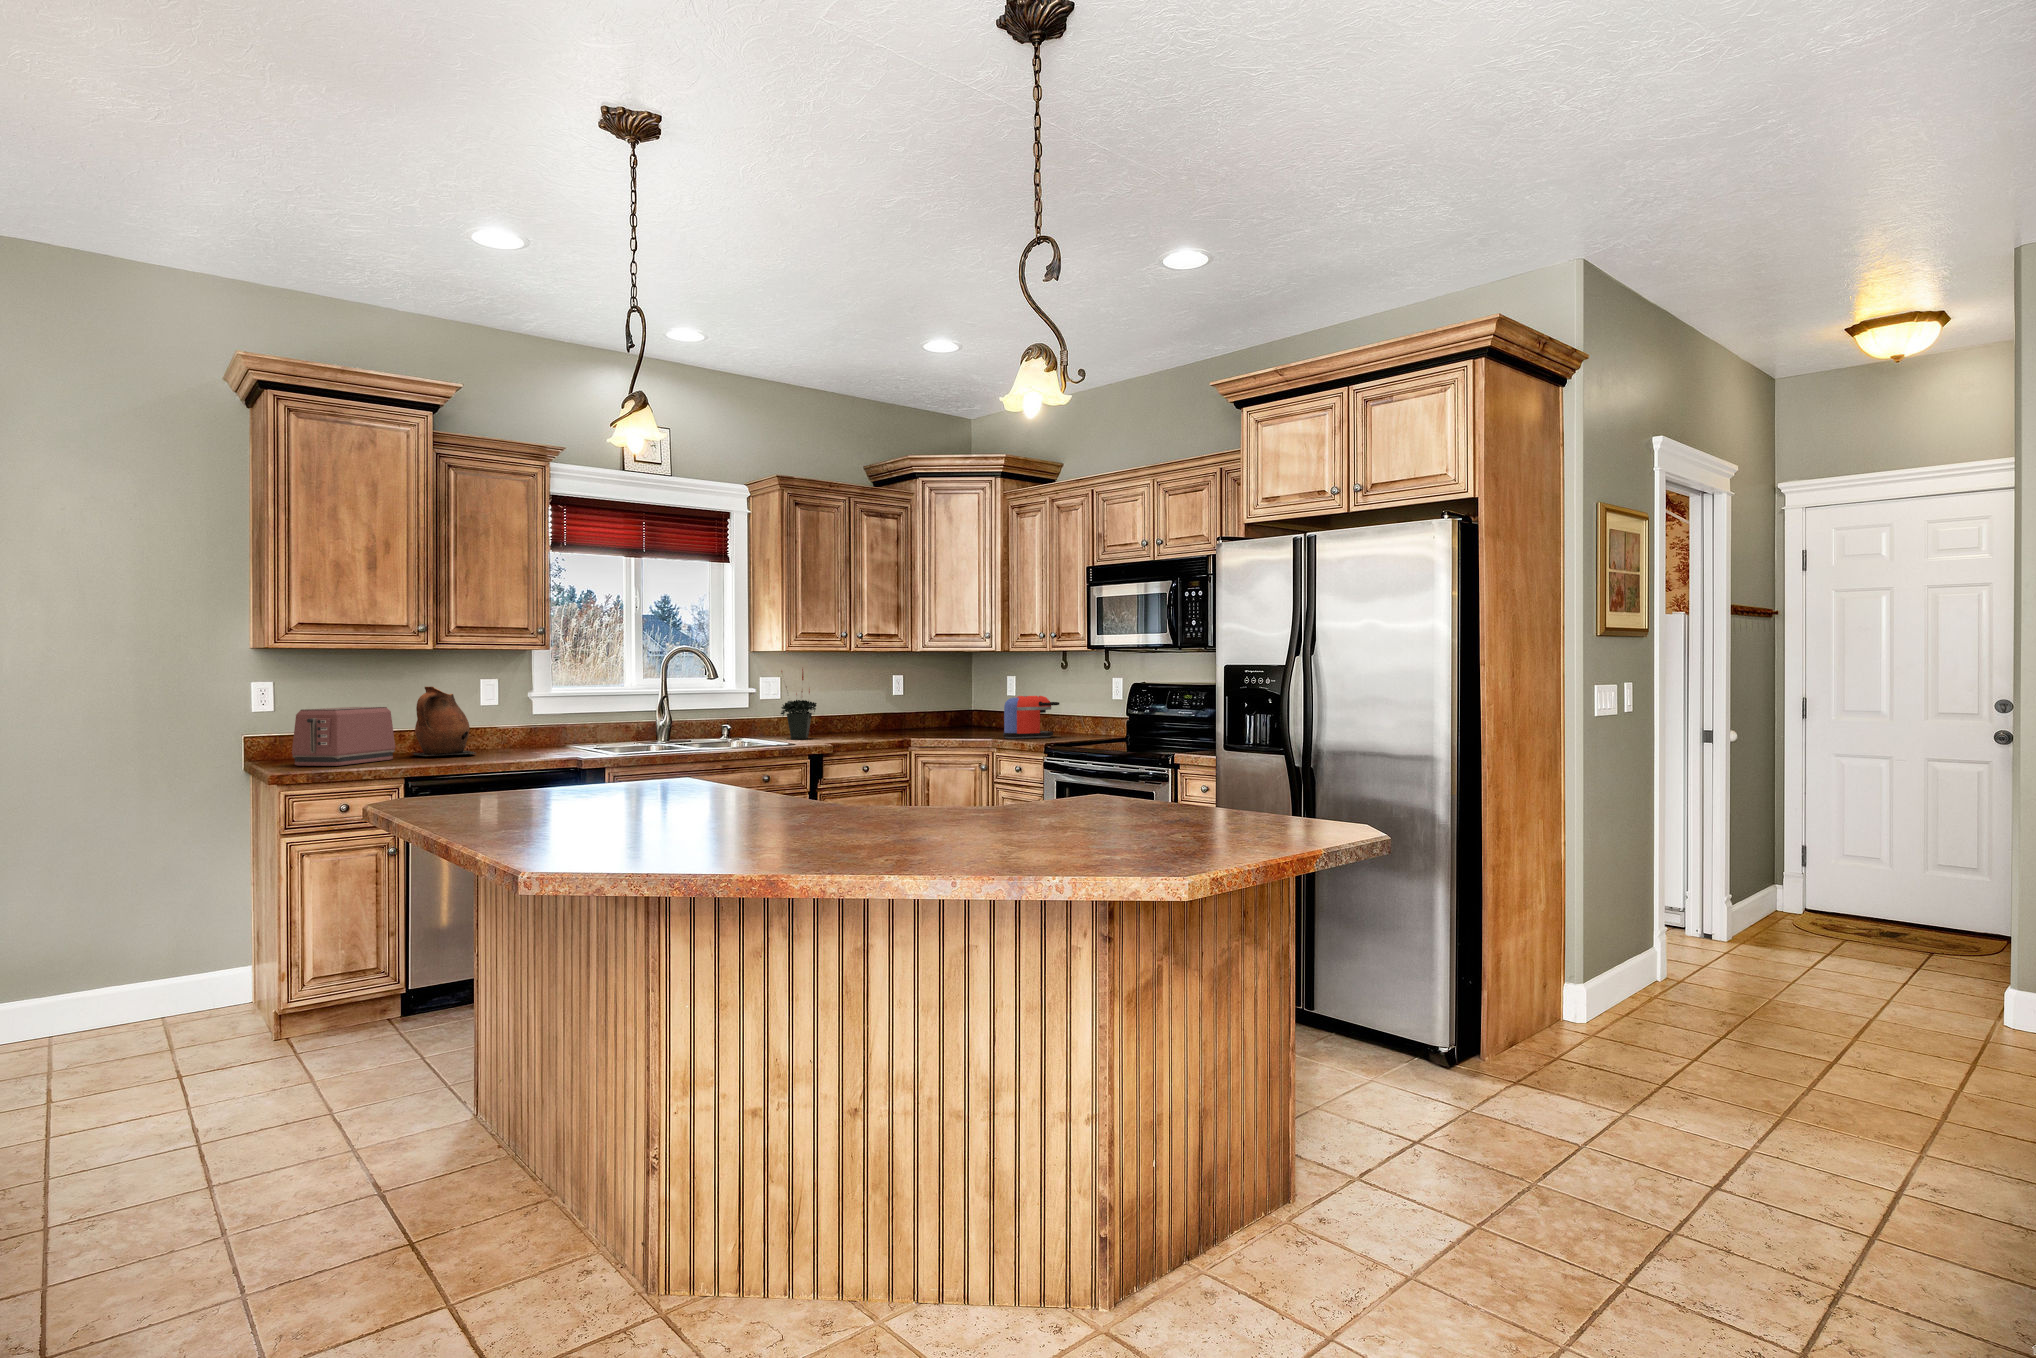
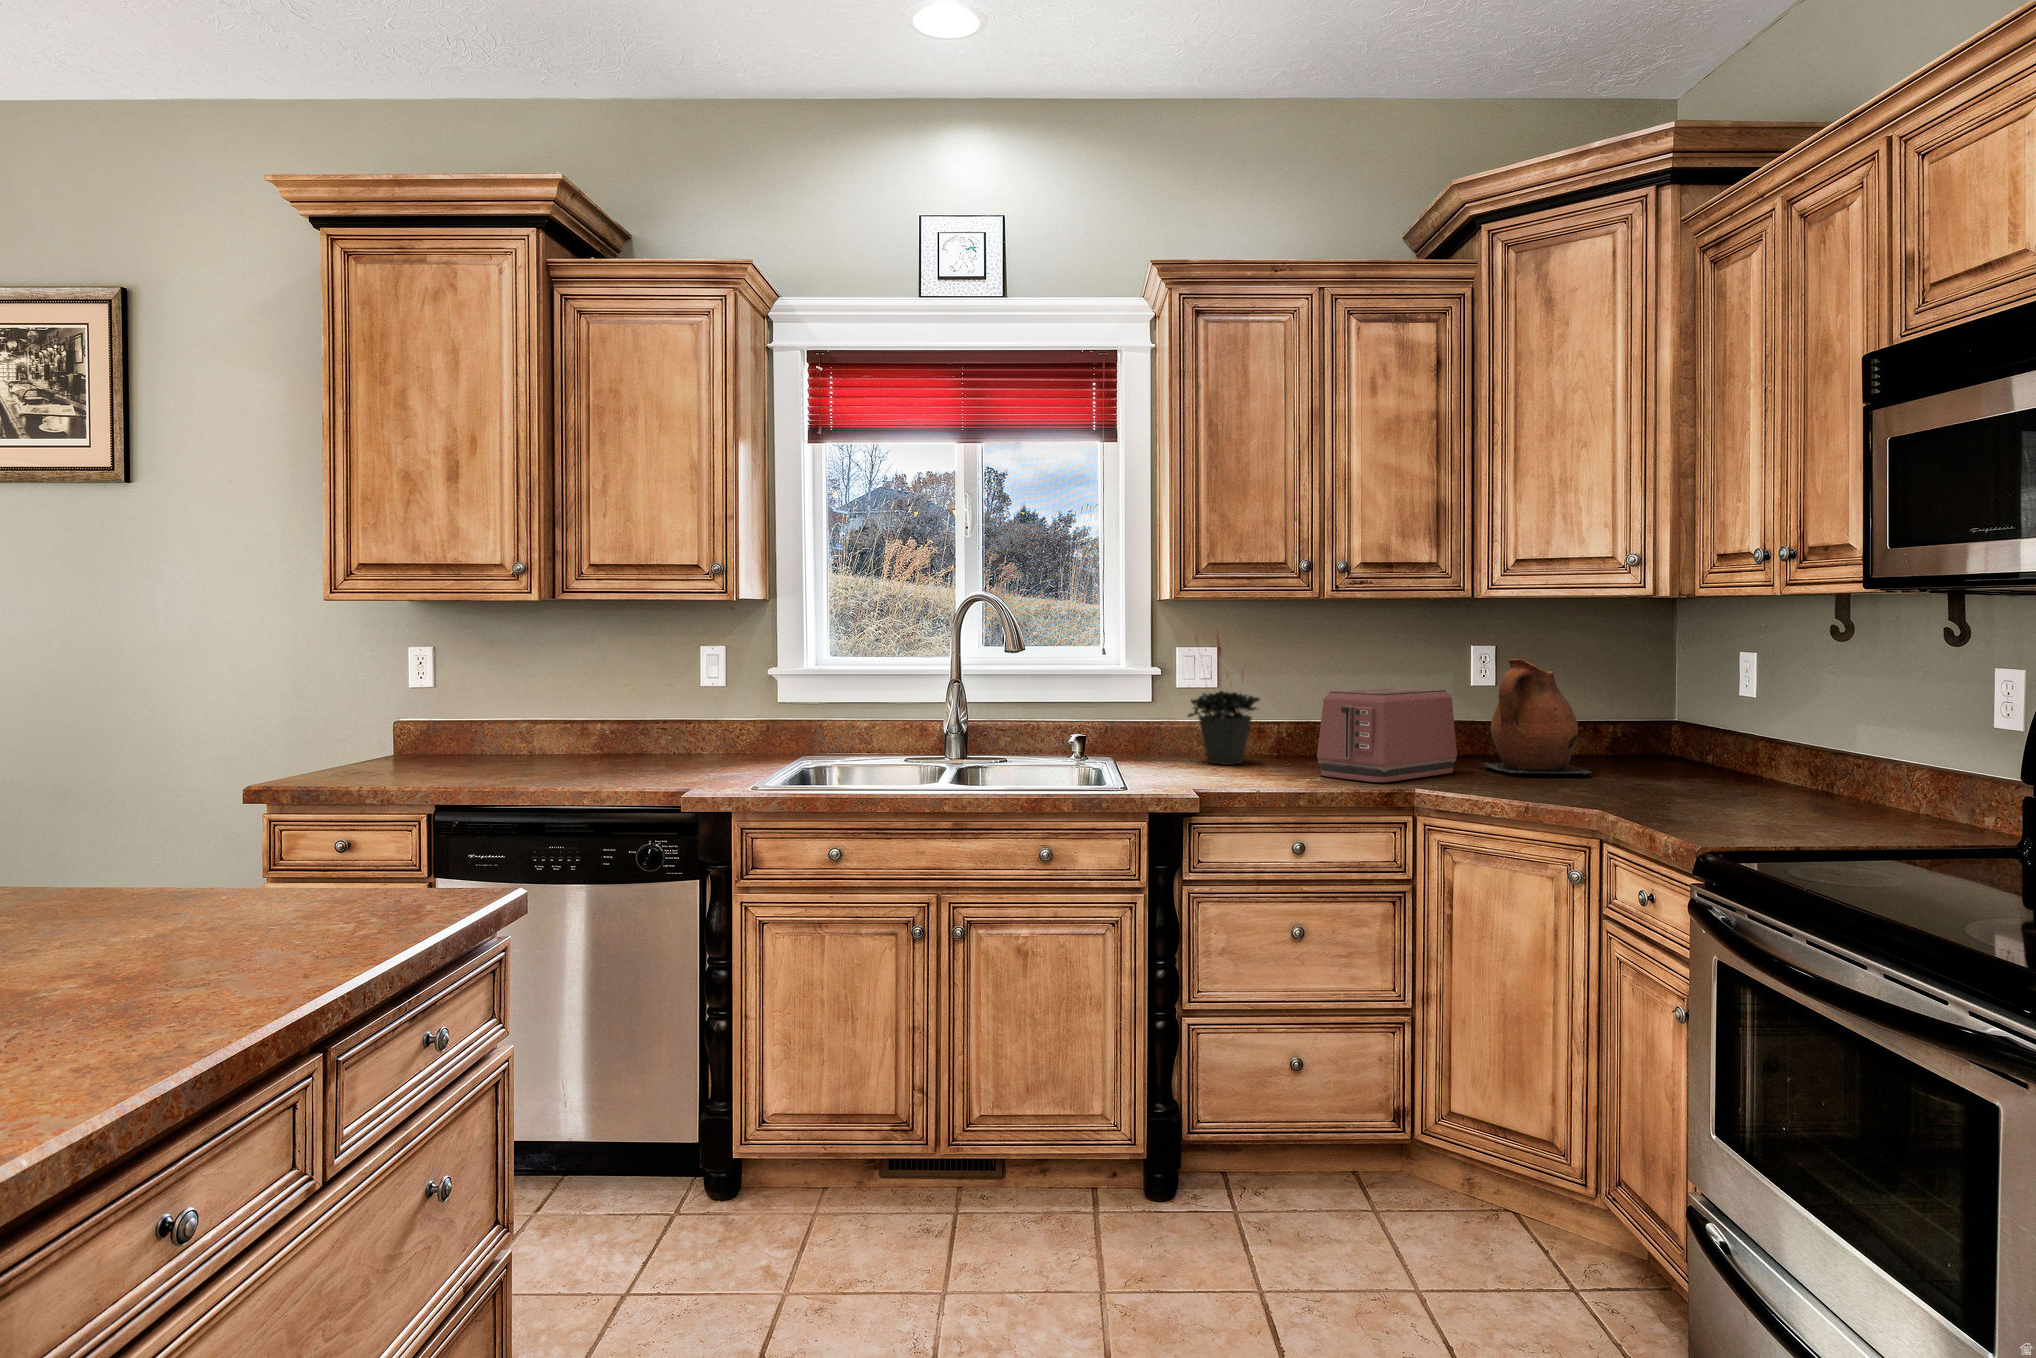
ceramic pitcher: present [414,687,475,756] -> present [1486,659,1592,776]
coffee maker: present [1003,696,1060,738] -> none [1651,703,1821,809]
toaster: present [292,707,395,766] -> present [1317,688,1457,782]

